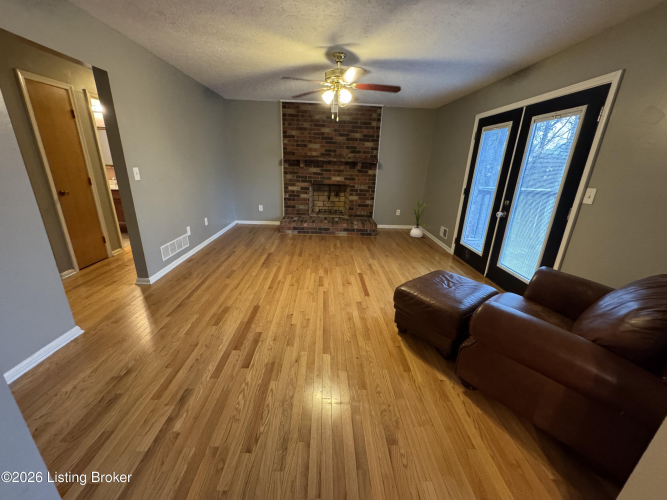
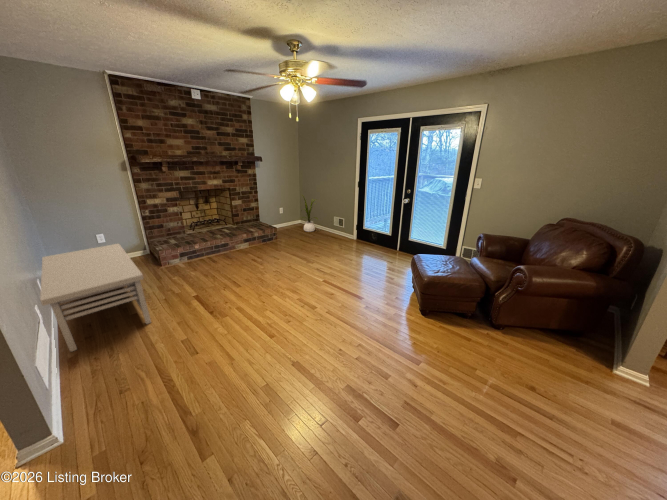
storage bench: none [189,209,255,257] -> present [40,244,151,352]

